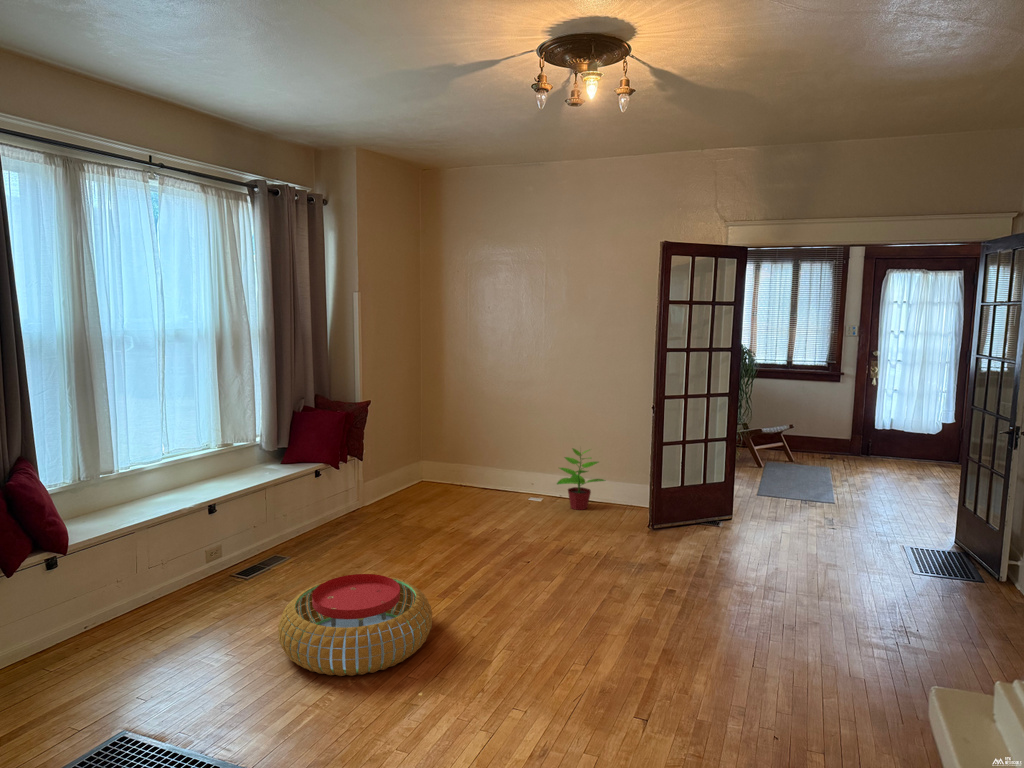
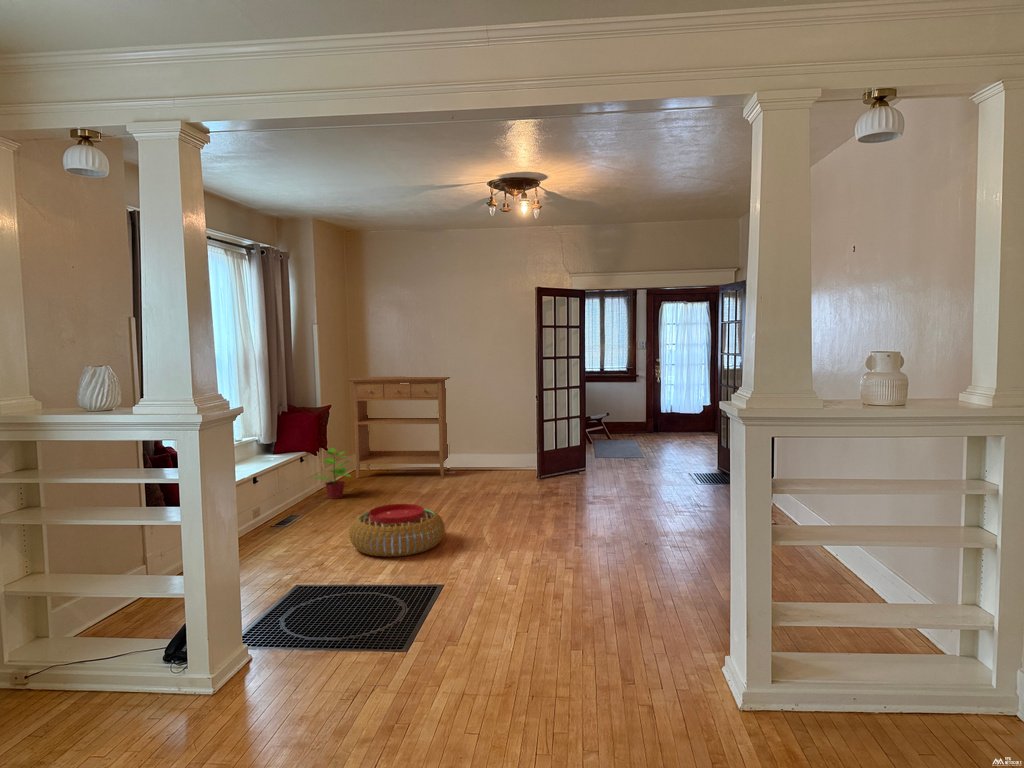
console table: none [405,362,547,508] -> present [347,376,450,478]
potted plant: present [557,449,605,510] -> present [314,448,351,499]

